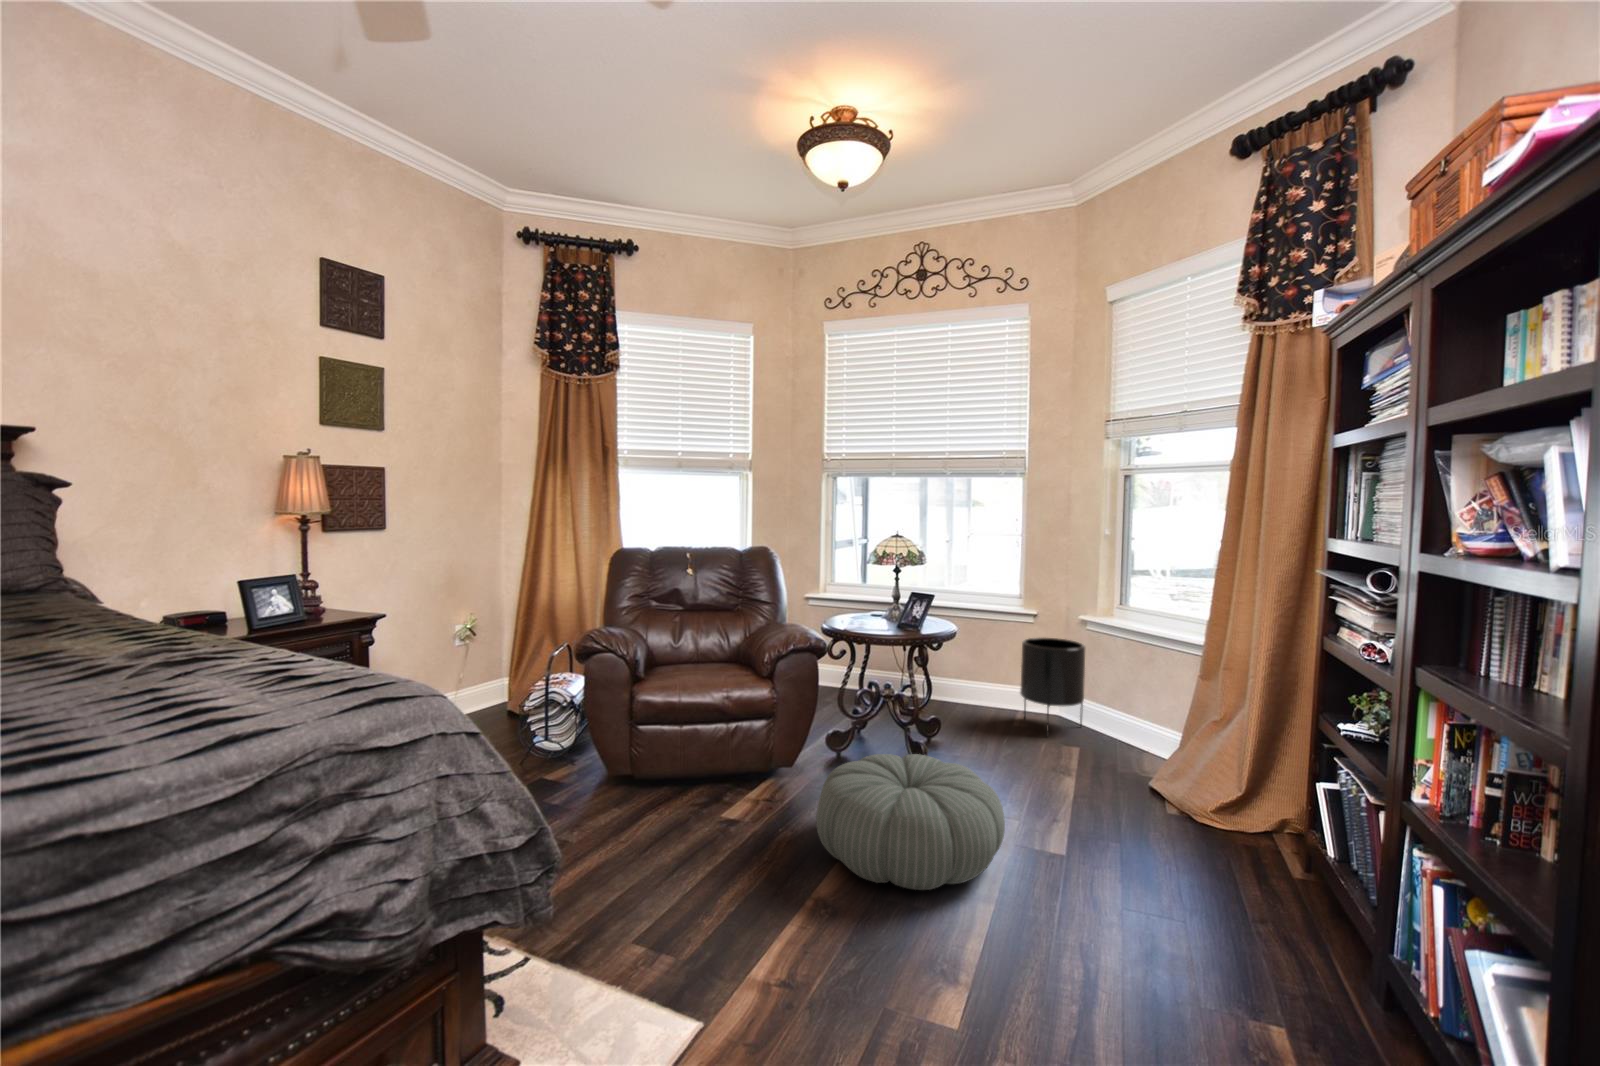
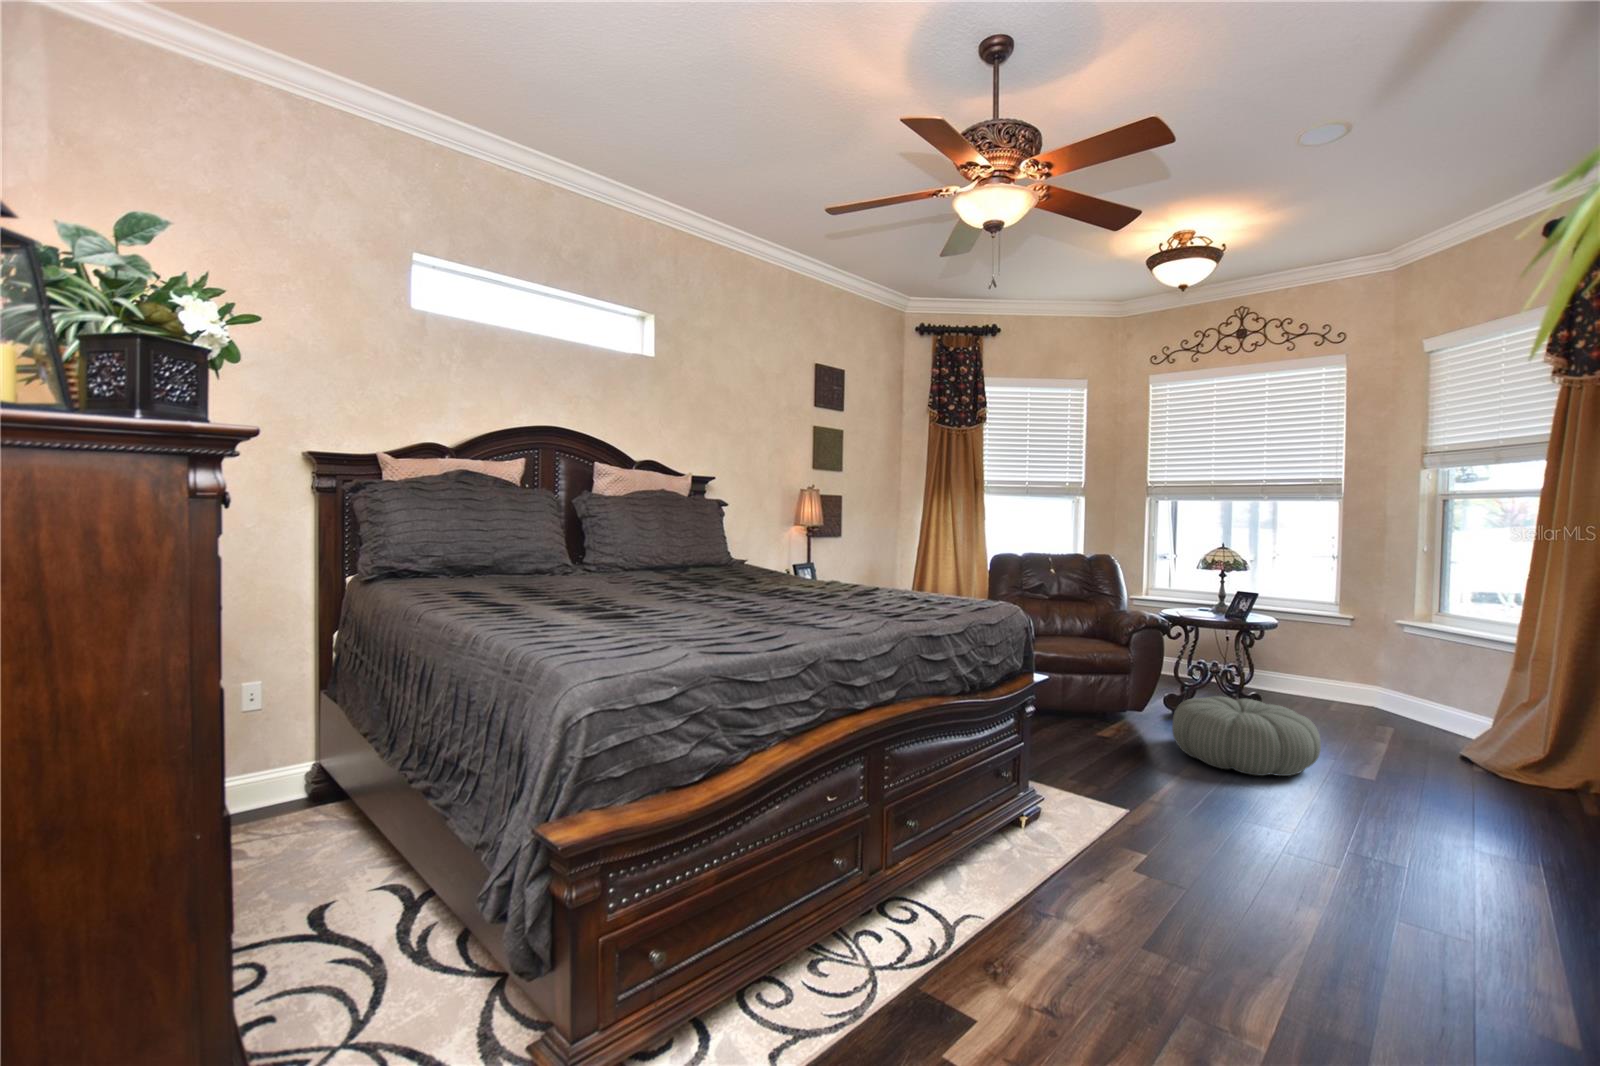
planter: present [1020,638,1085,735] -> none [1337,637,1403,718]

